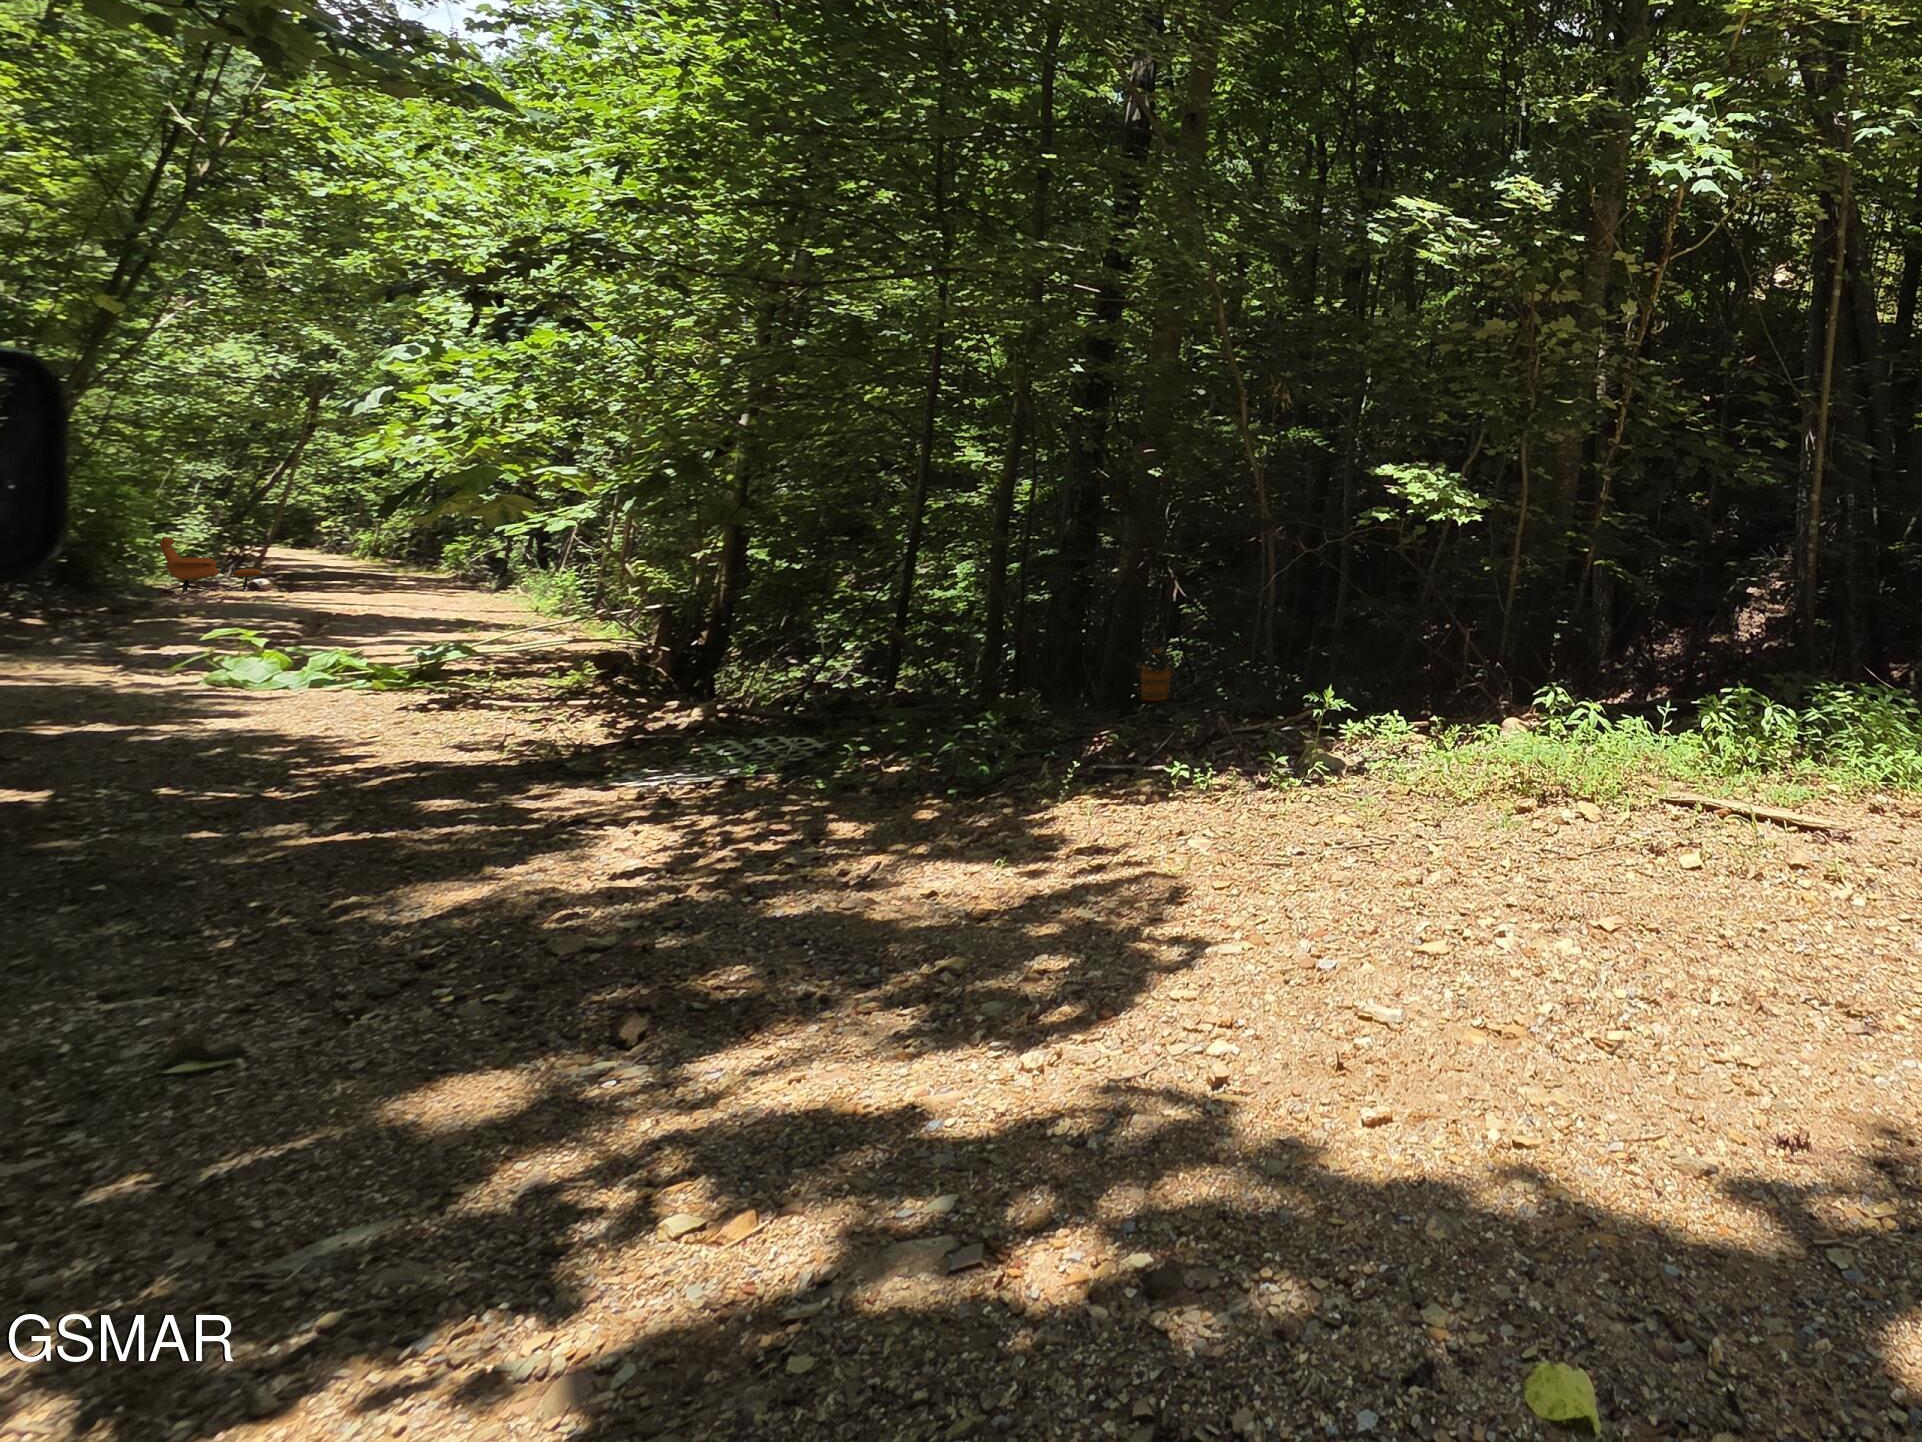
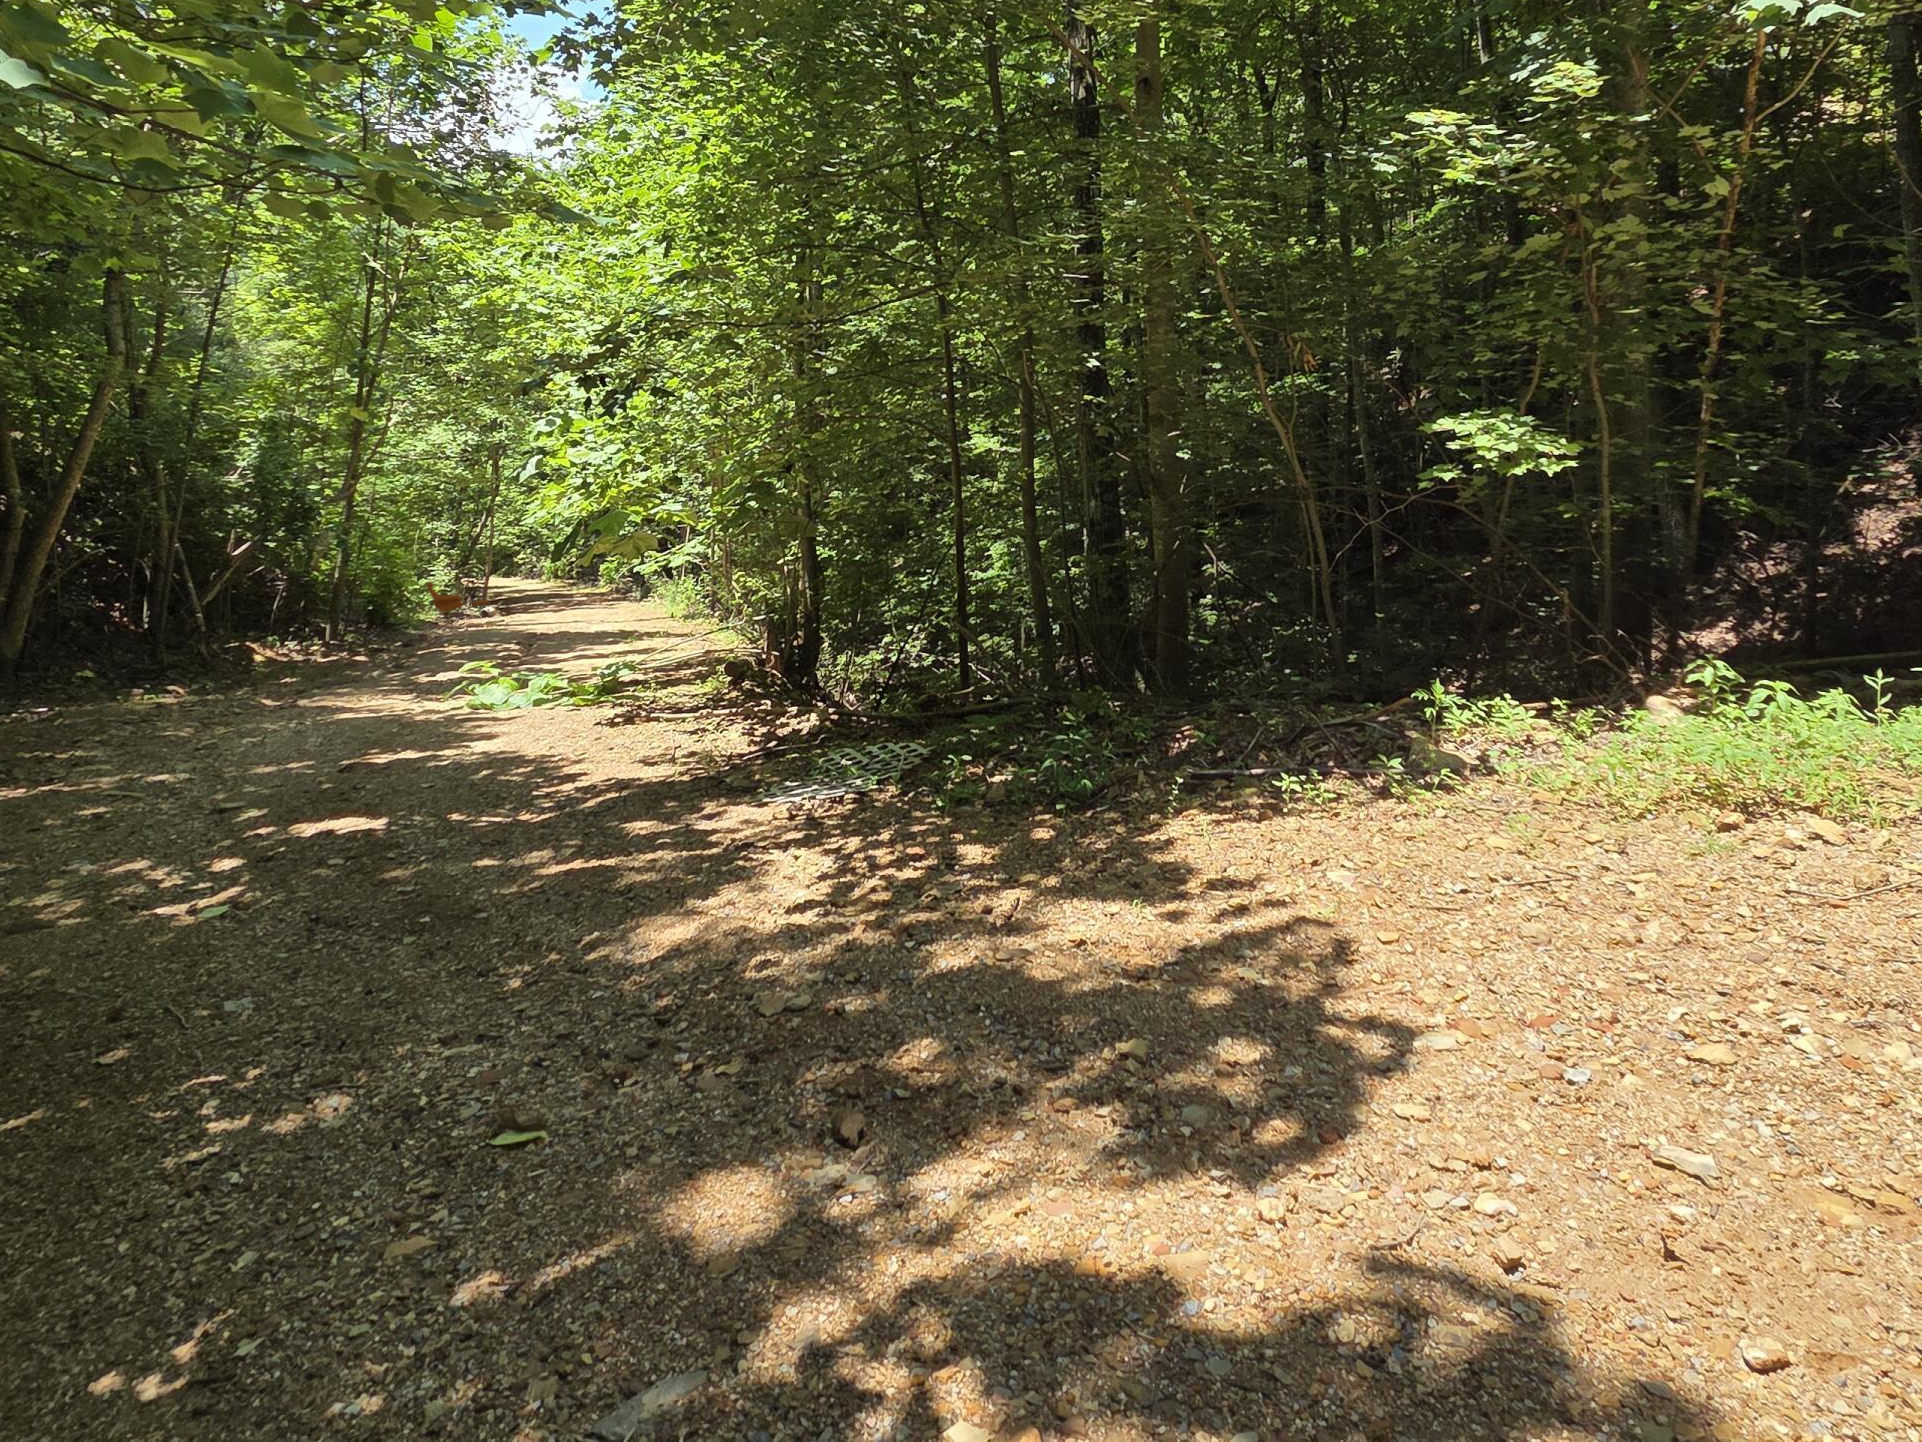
wooden bucket: present [1141,649,1171,701] -> none [1190,634,1221,688]

